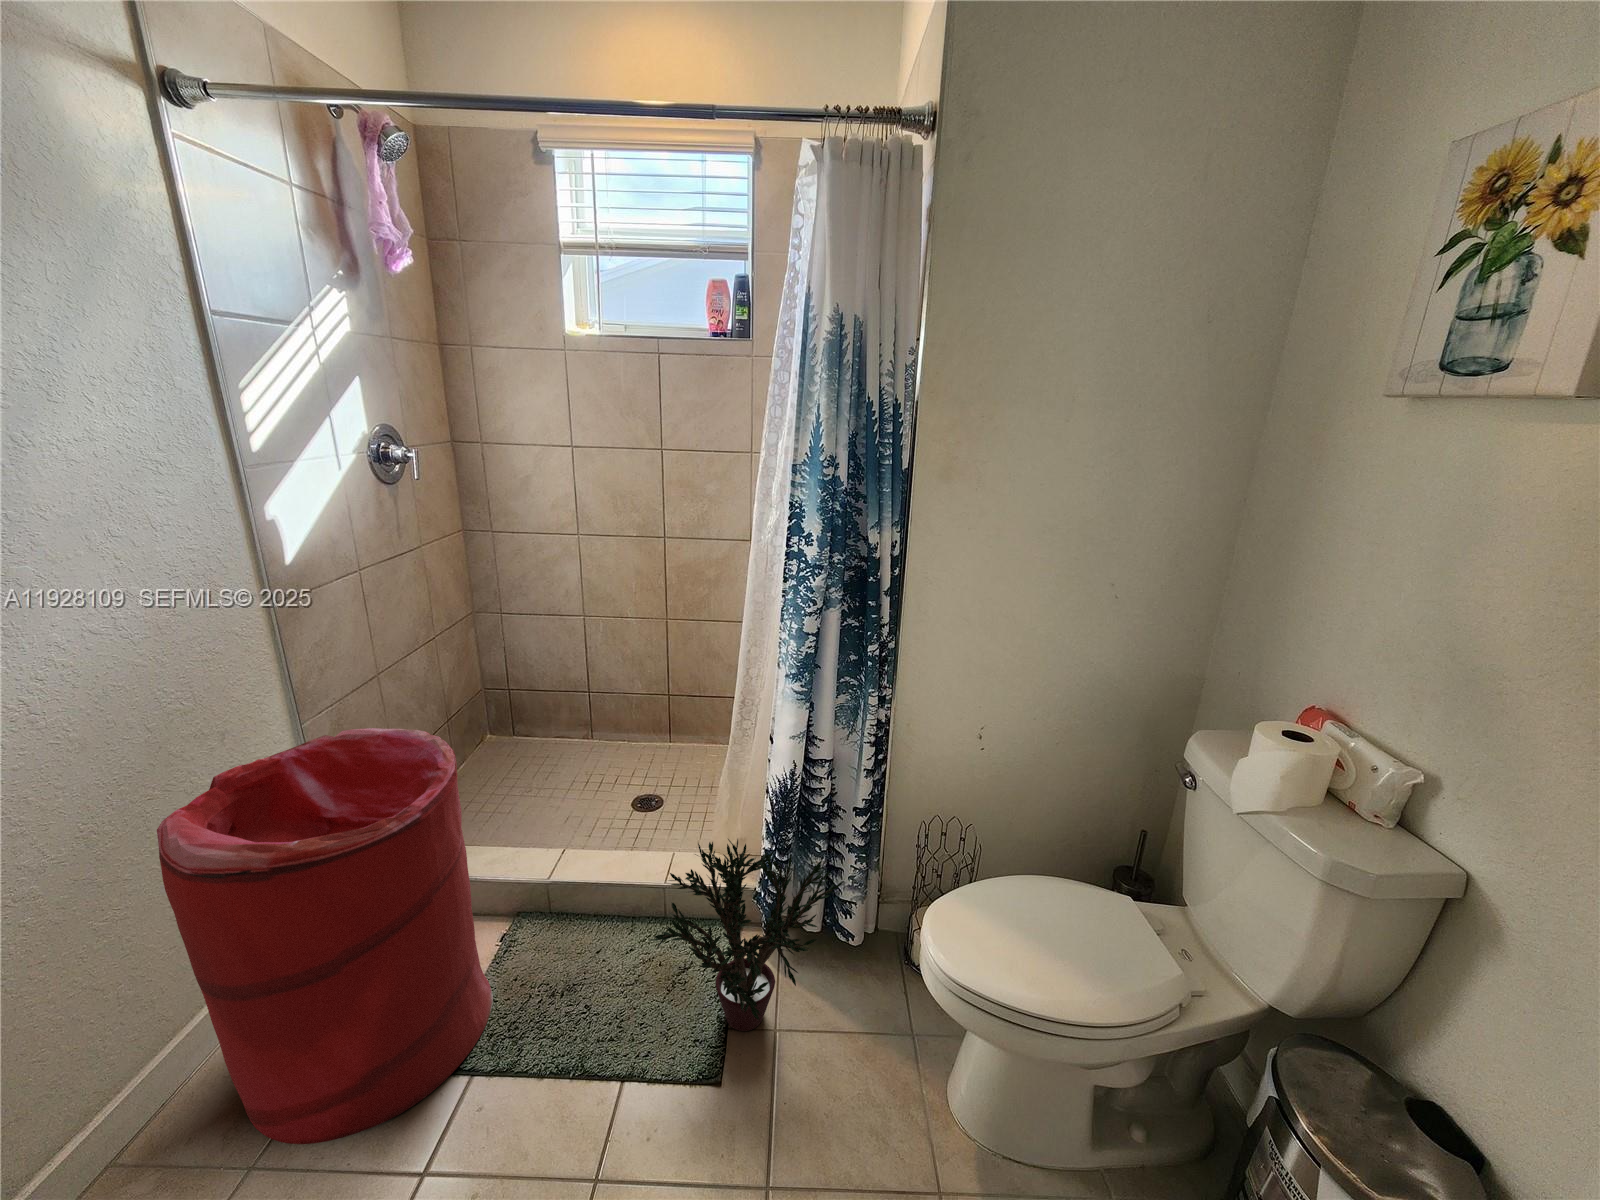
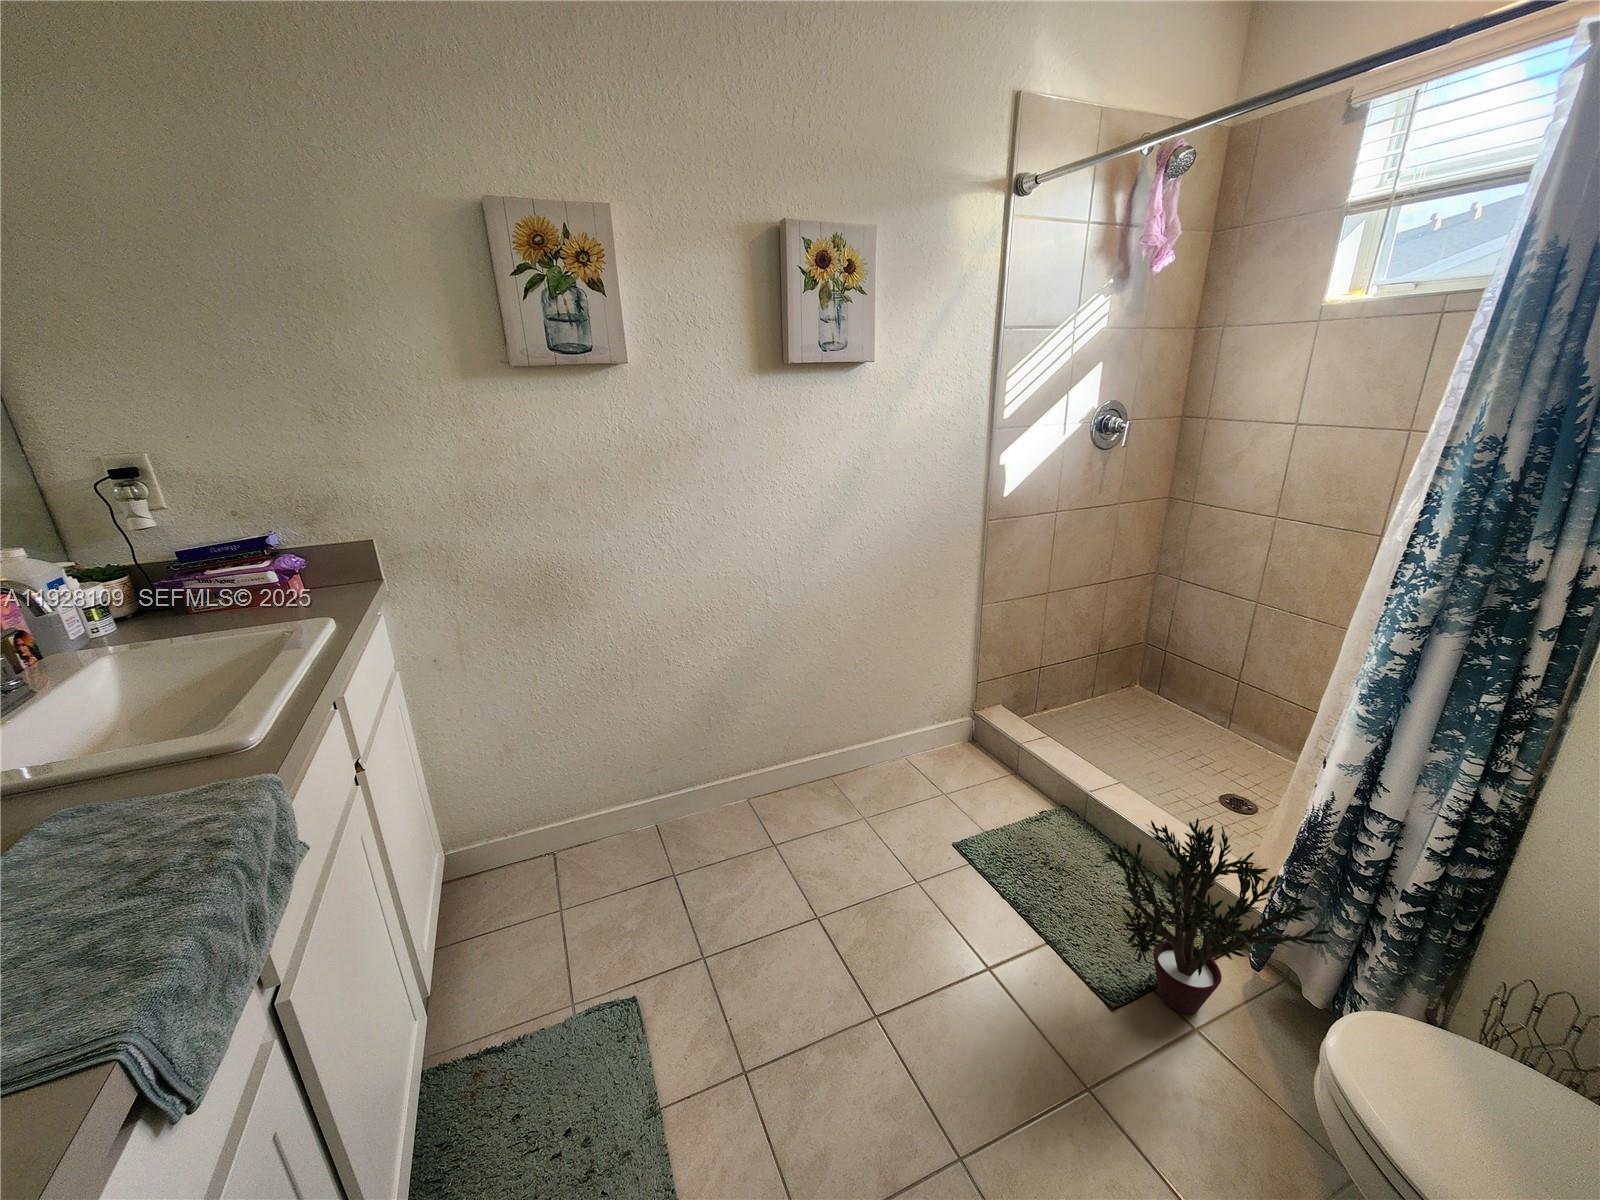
laundry hamper: present [157,728,493,1144] -> none [869,607,1035,855]

